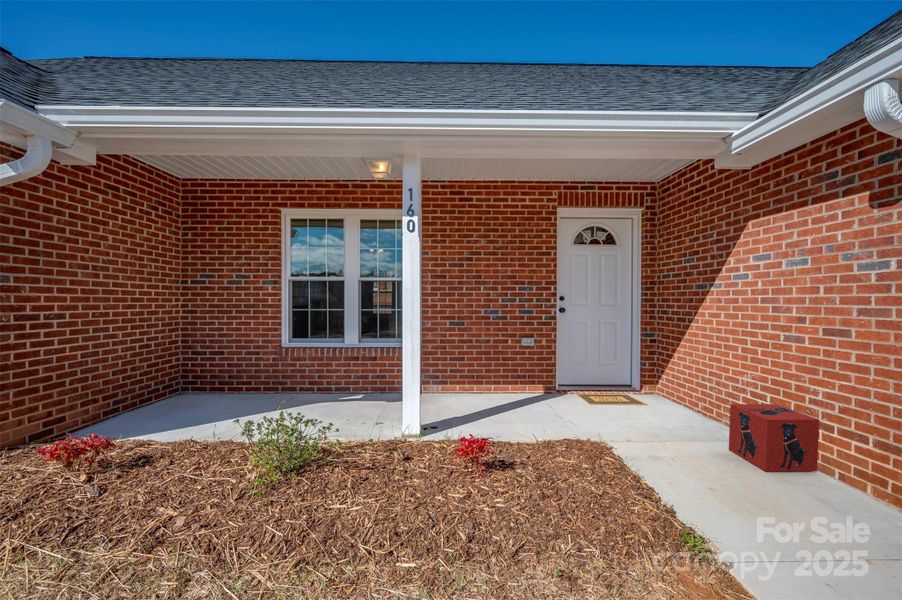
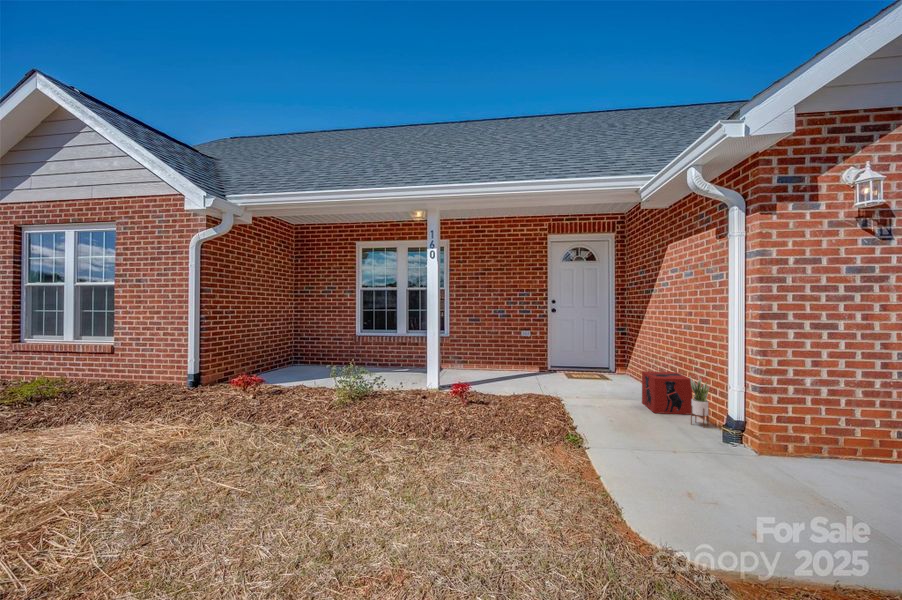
potted plant: none [831,417,874,501] -> present [690,377,709,428]

